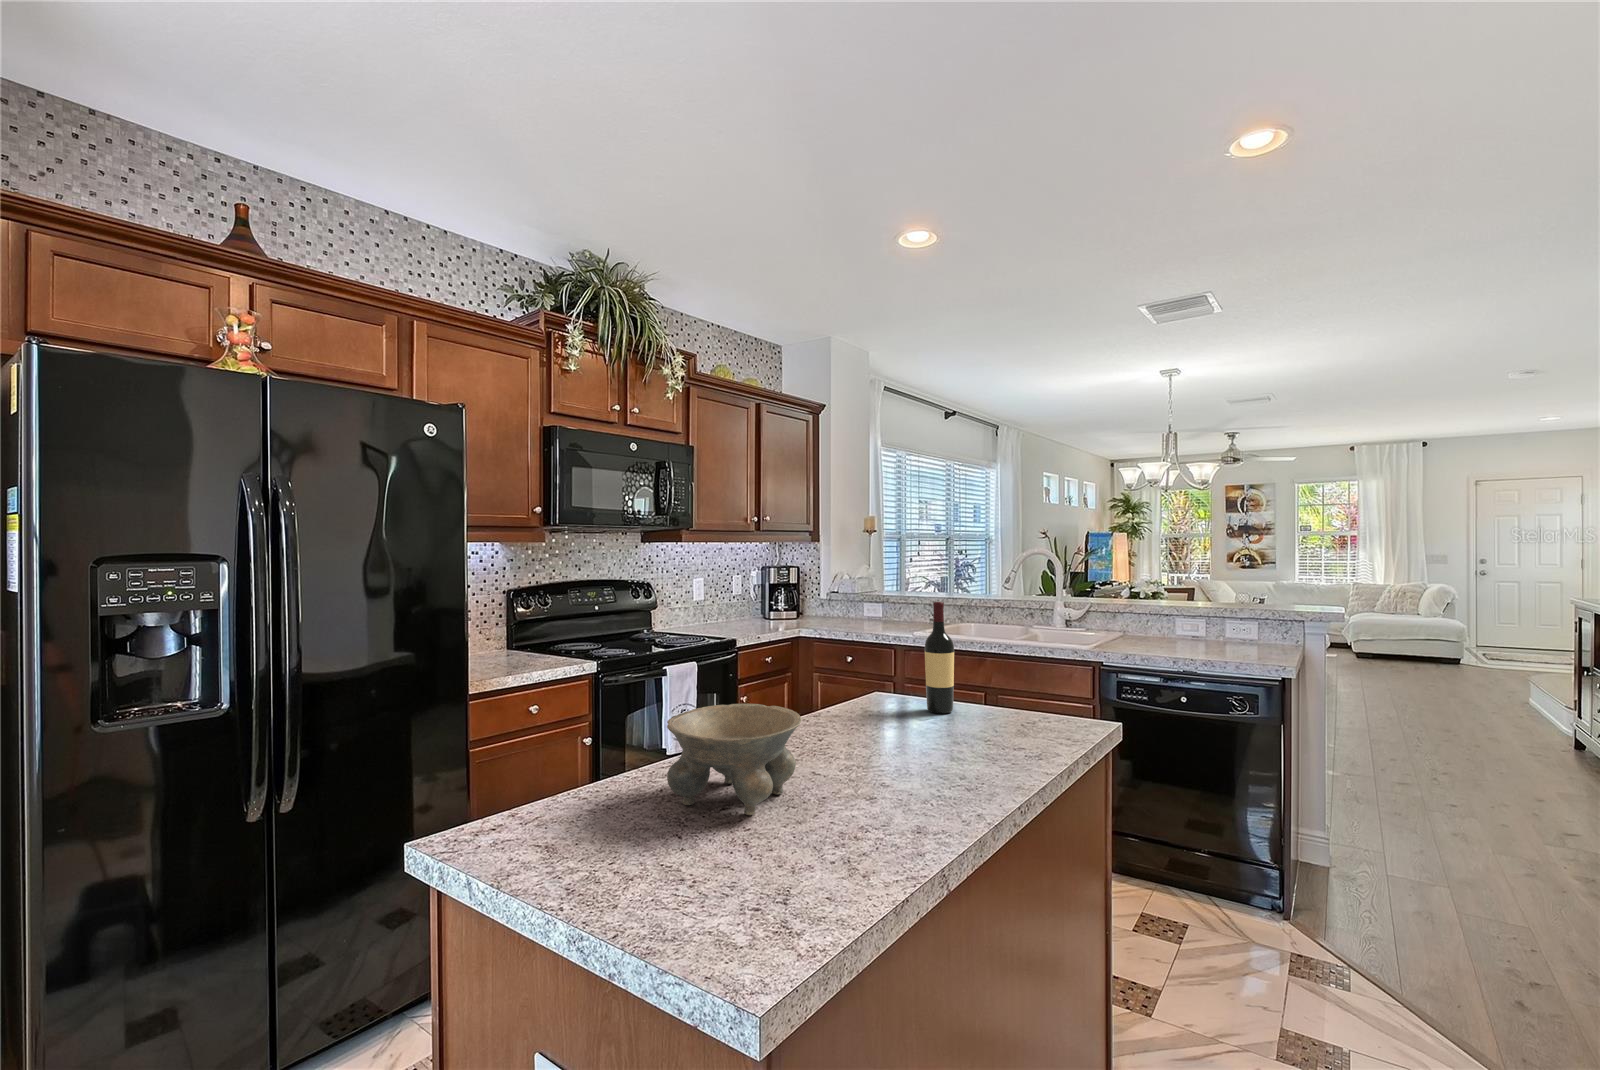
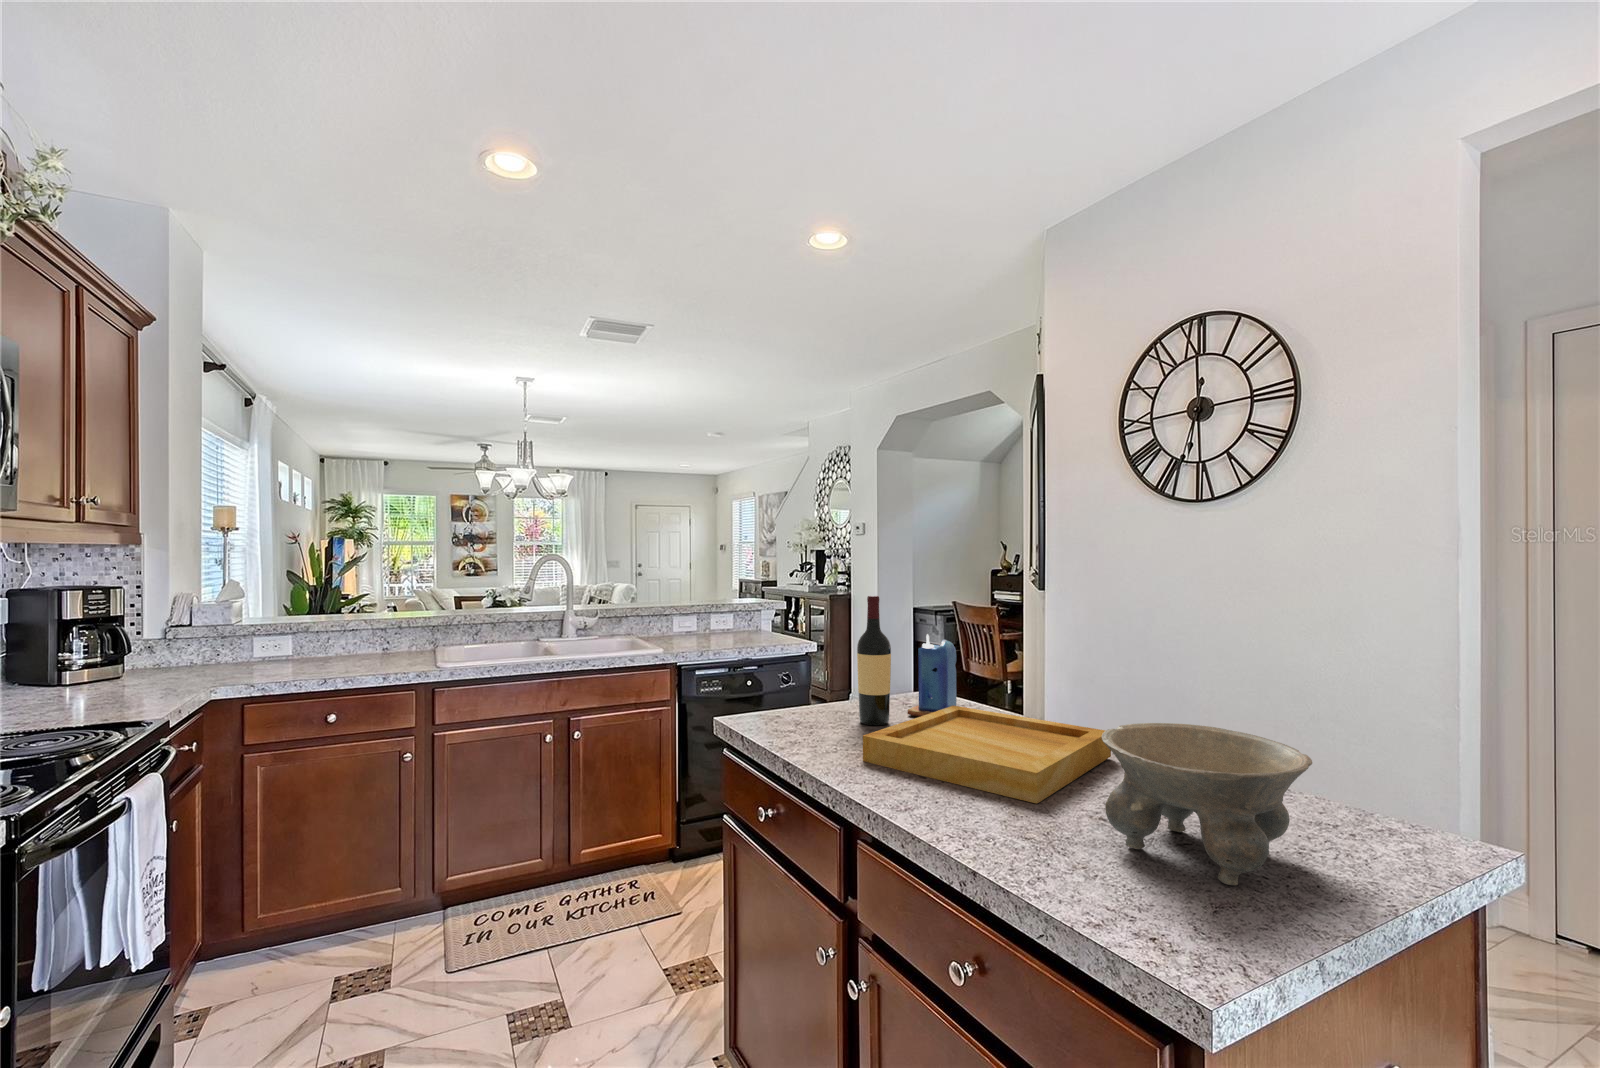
candle: none [982,644,1032,727] -> present [908,634,956,716]
tray: none [792,701,968,773] -> present [863,706,1111,804]

